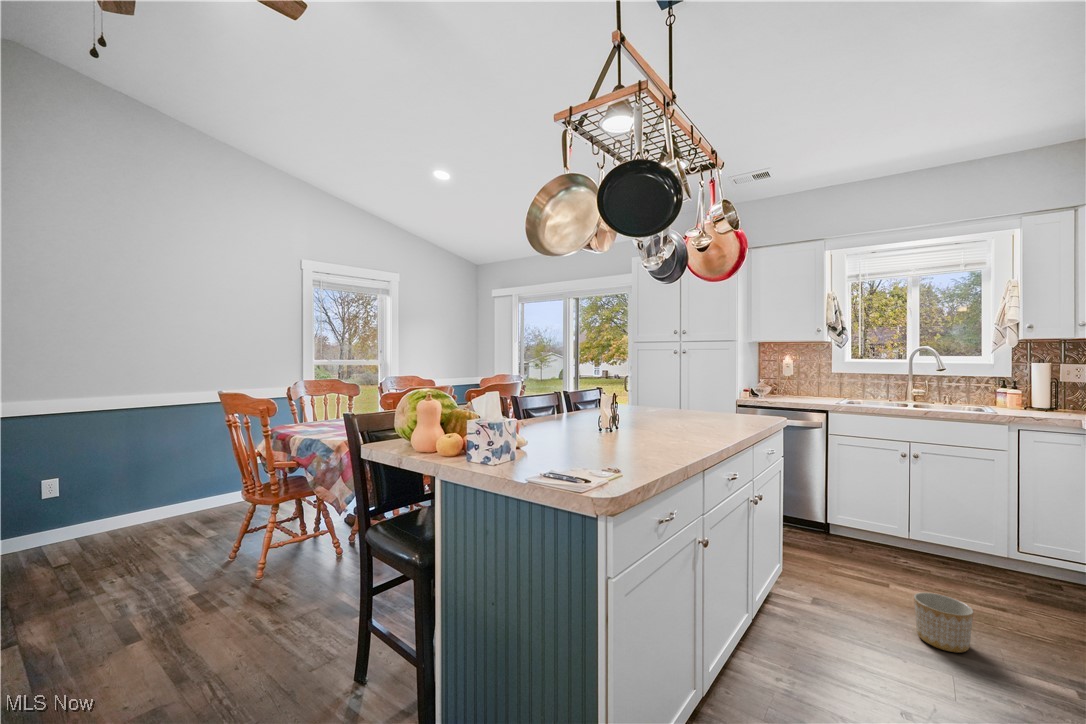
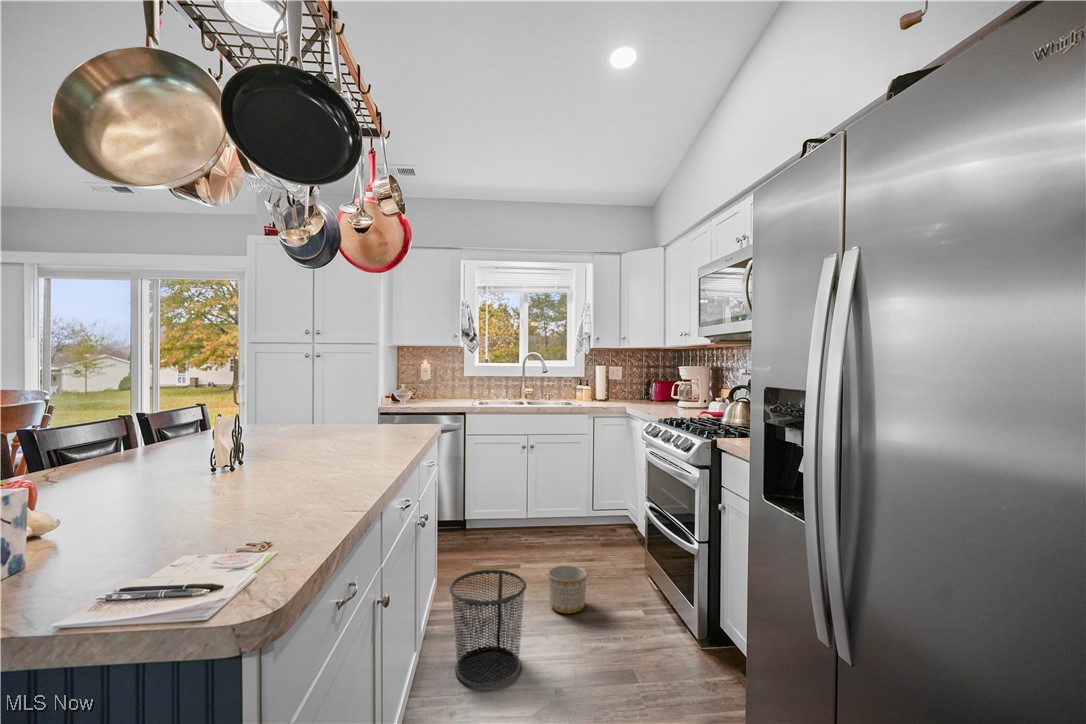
waste bin: none [781,562,868,677] -> present [450,569,526,687]

